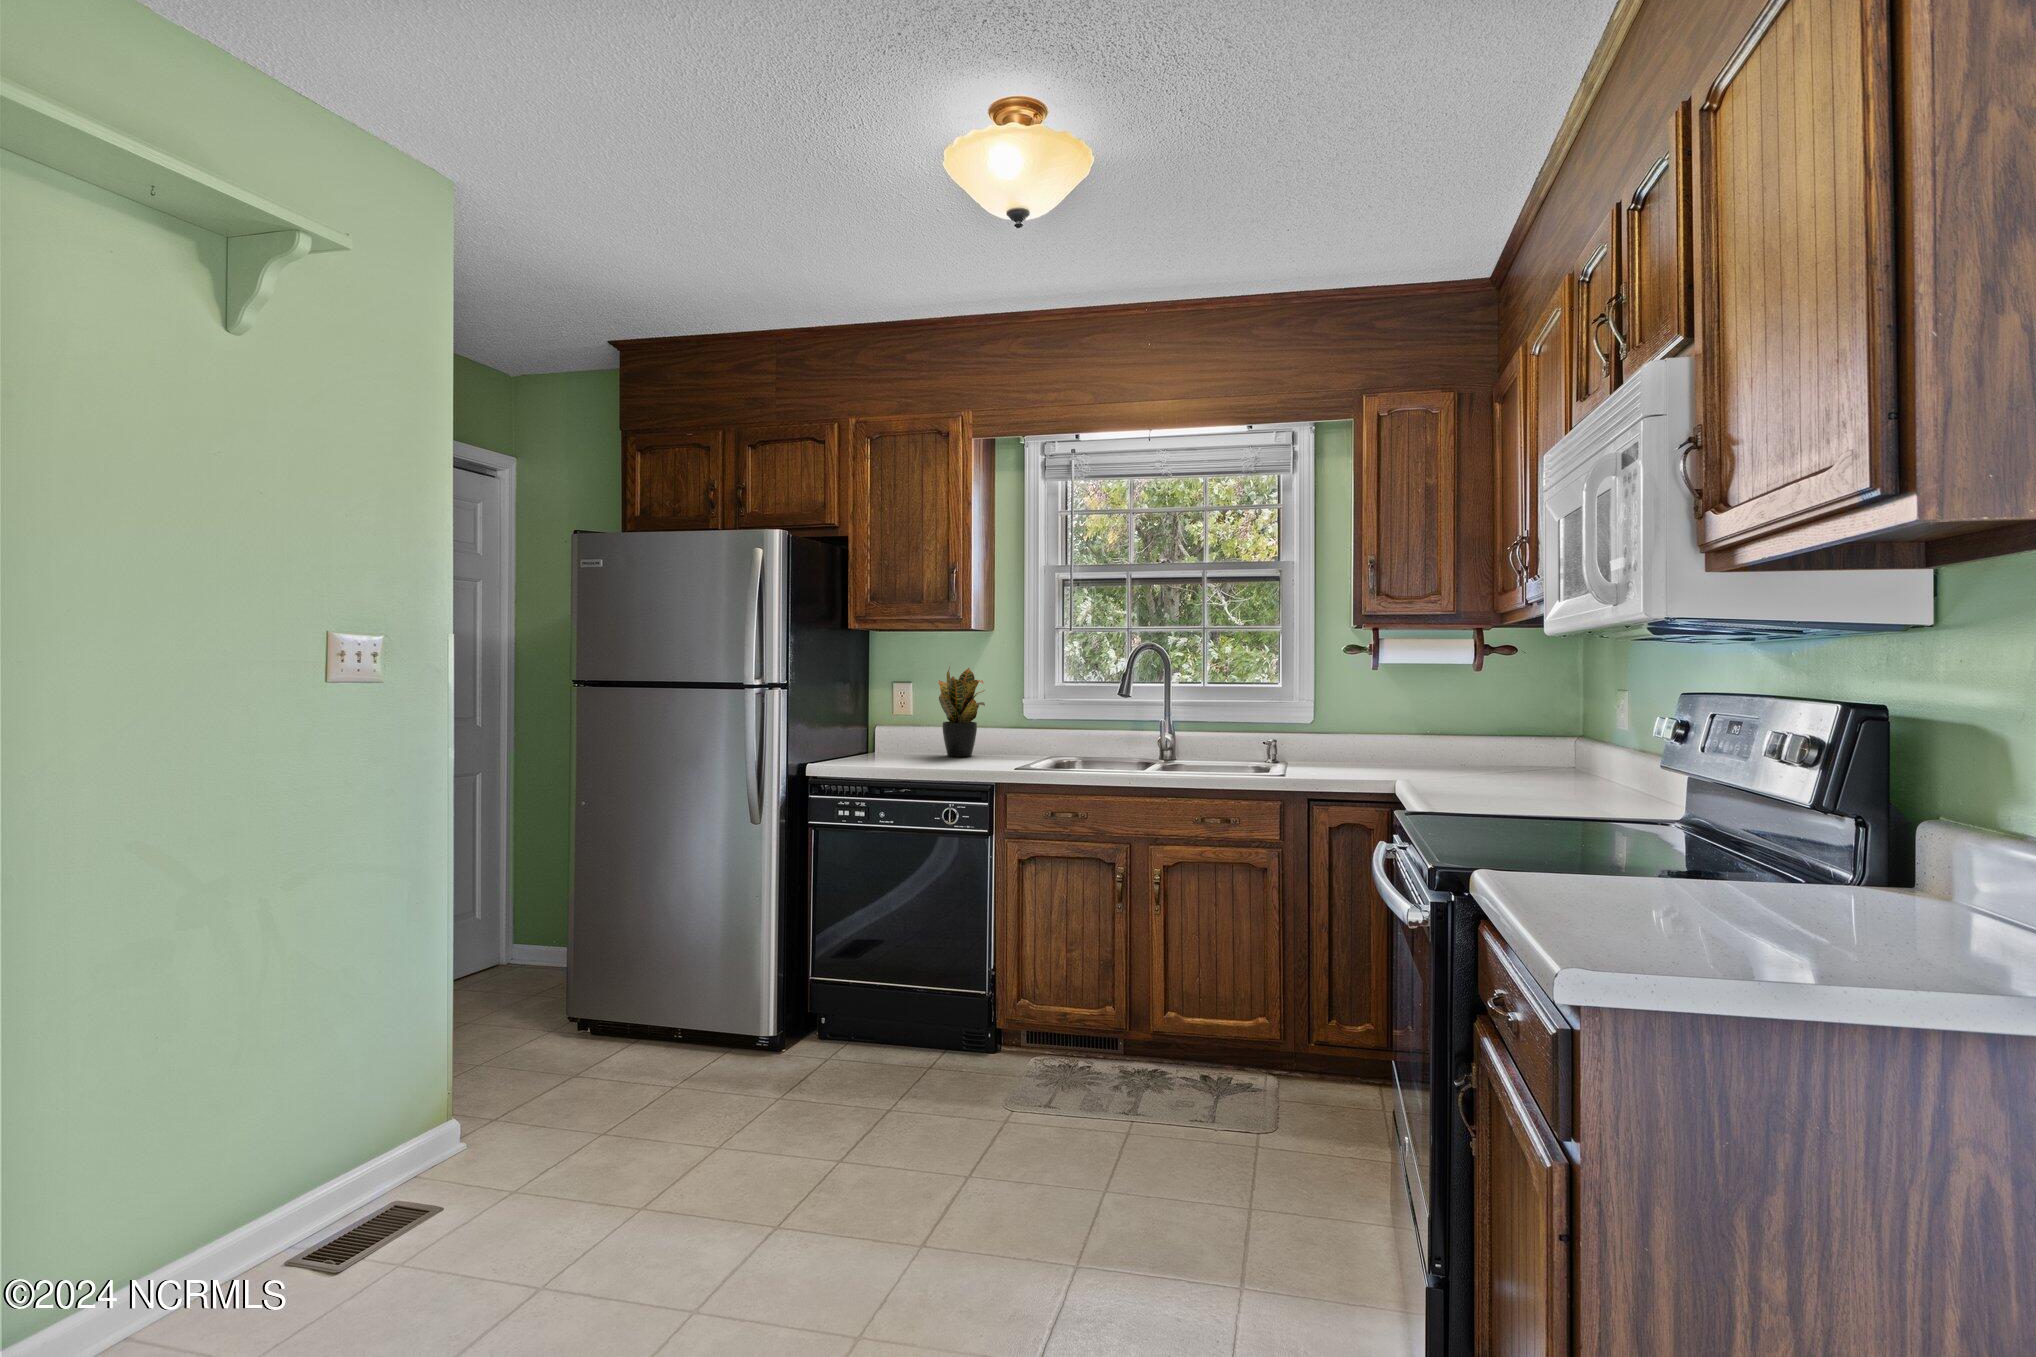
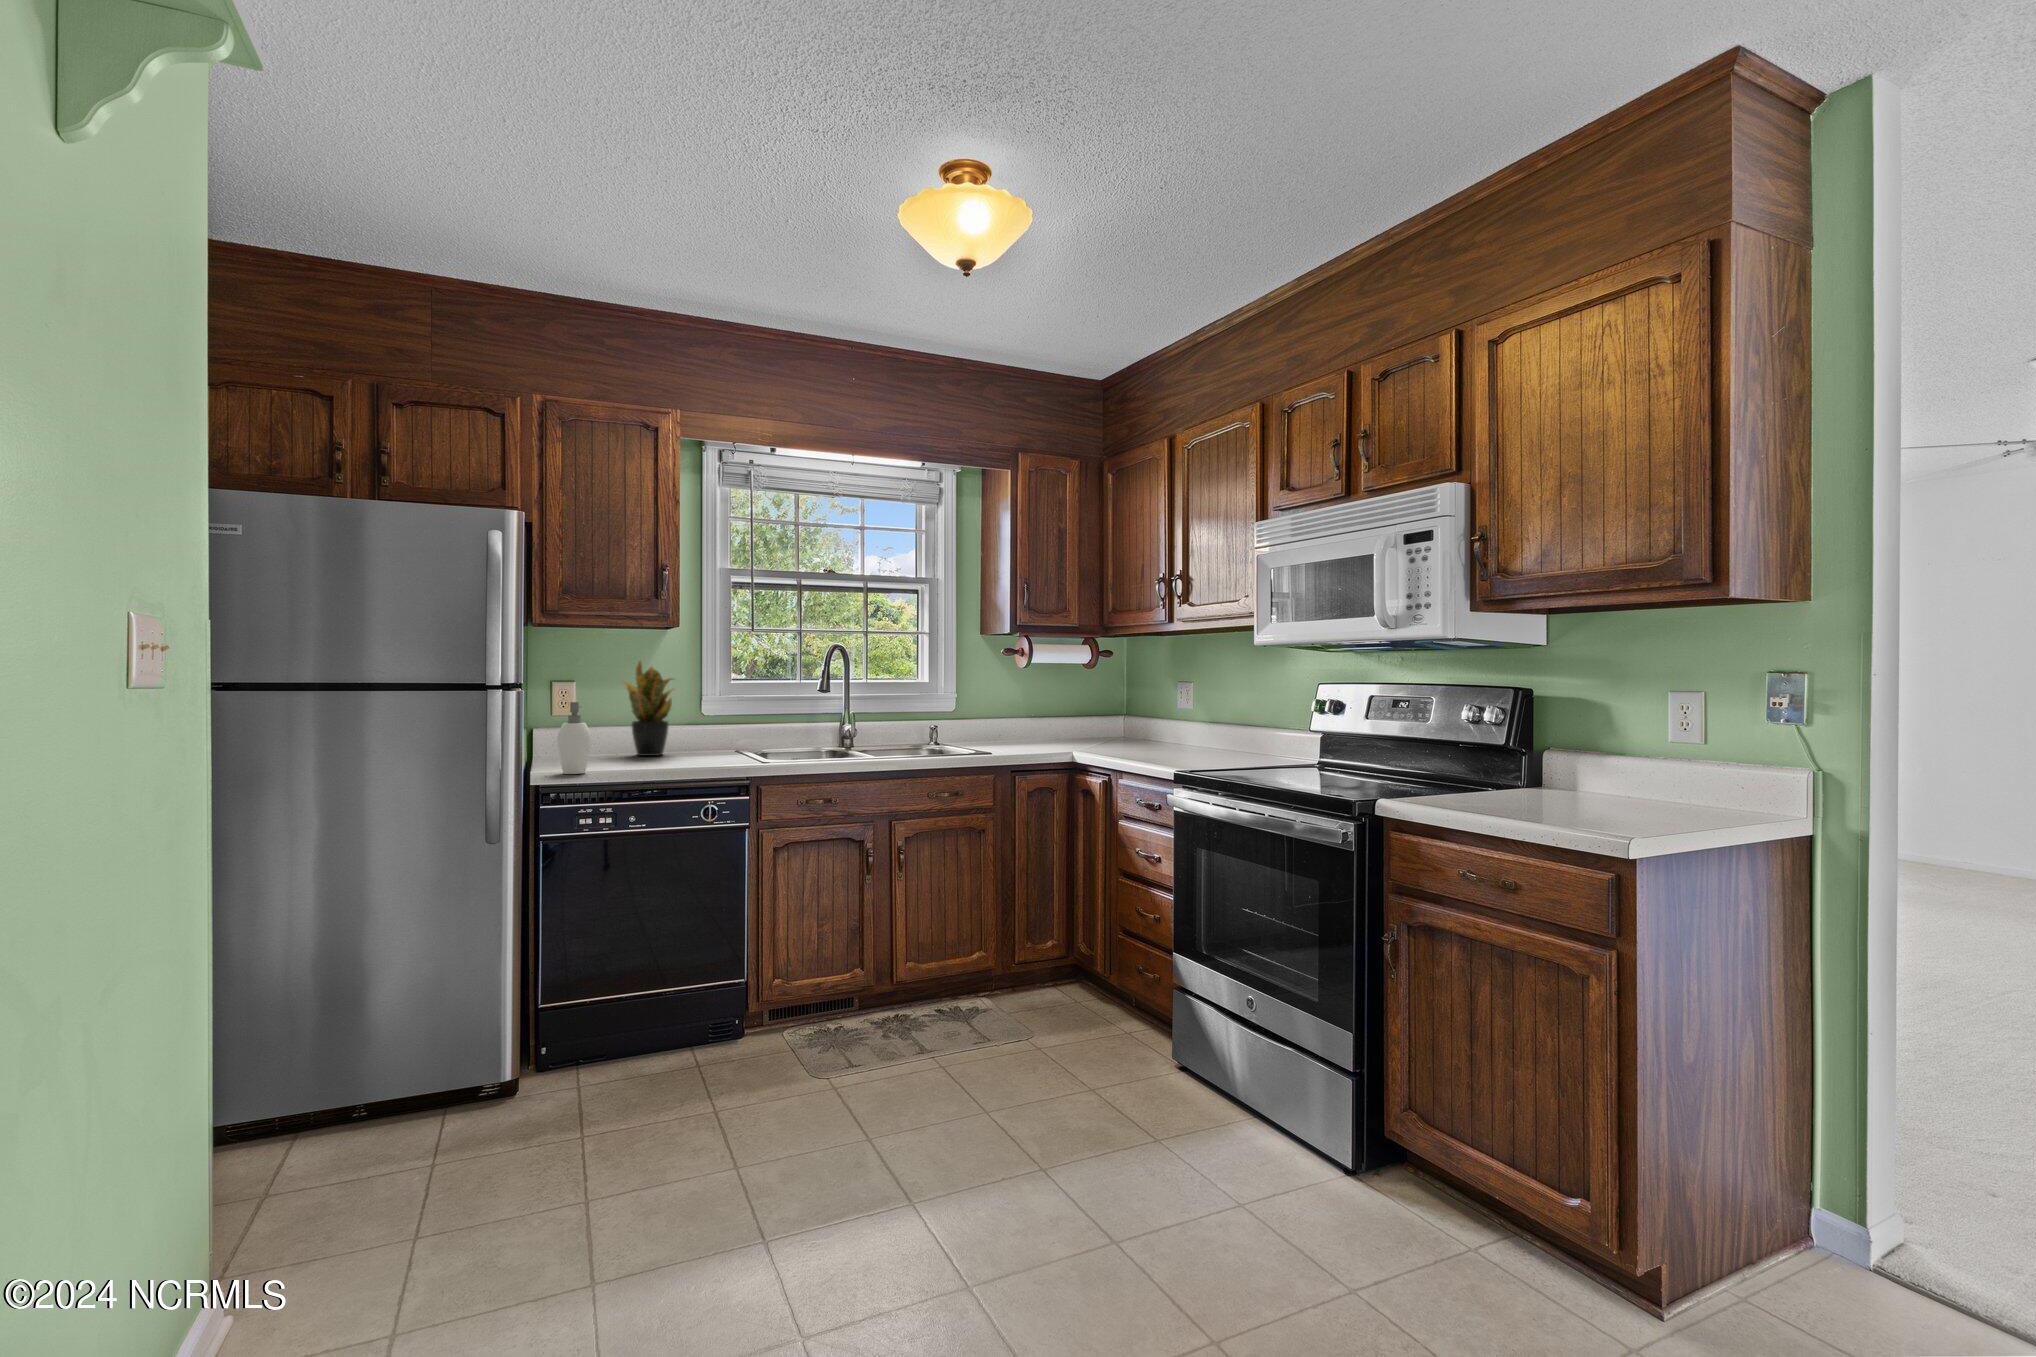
soap dispenser: none [833,702,868,769] -> present [557,702,591,774]

